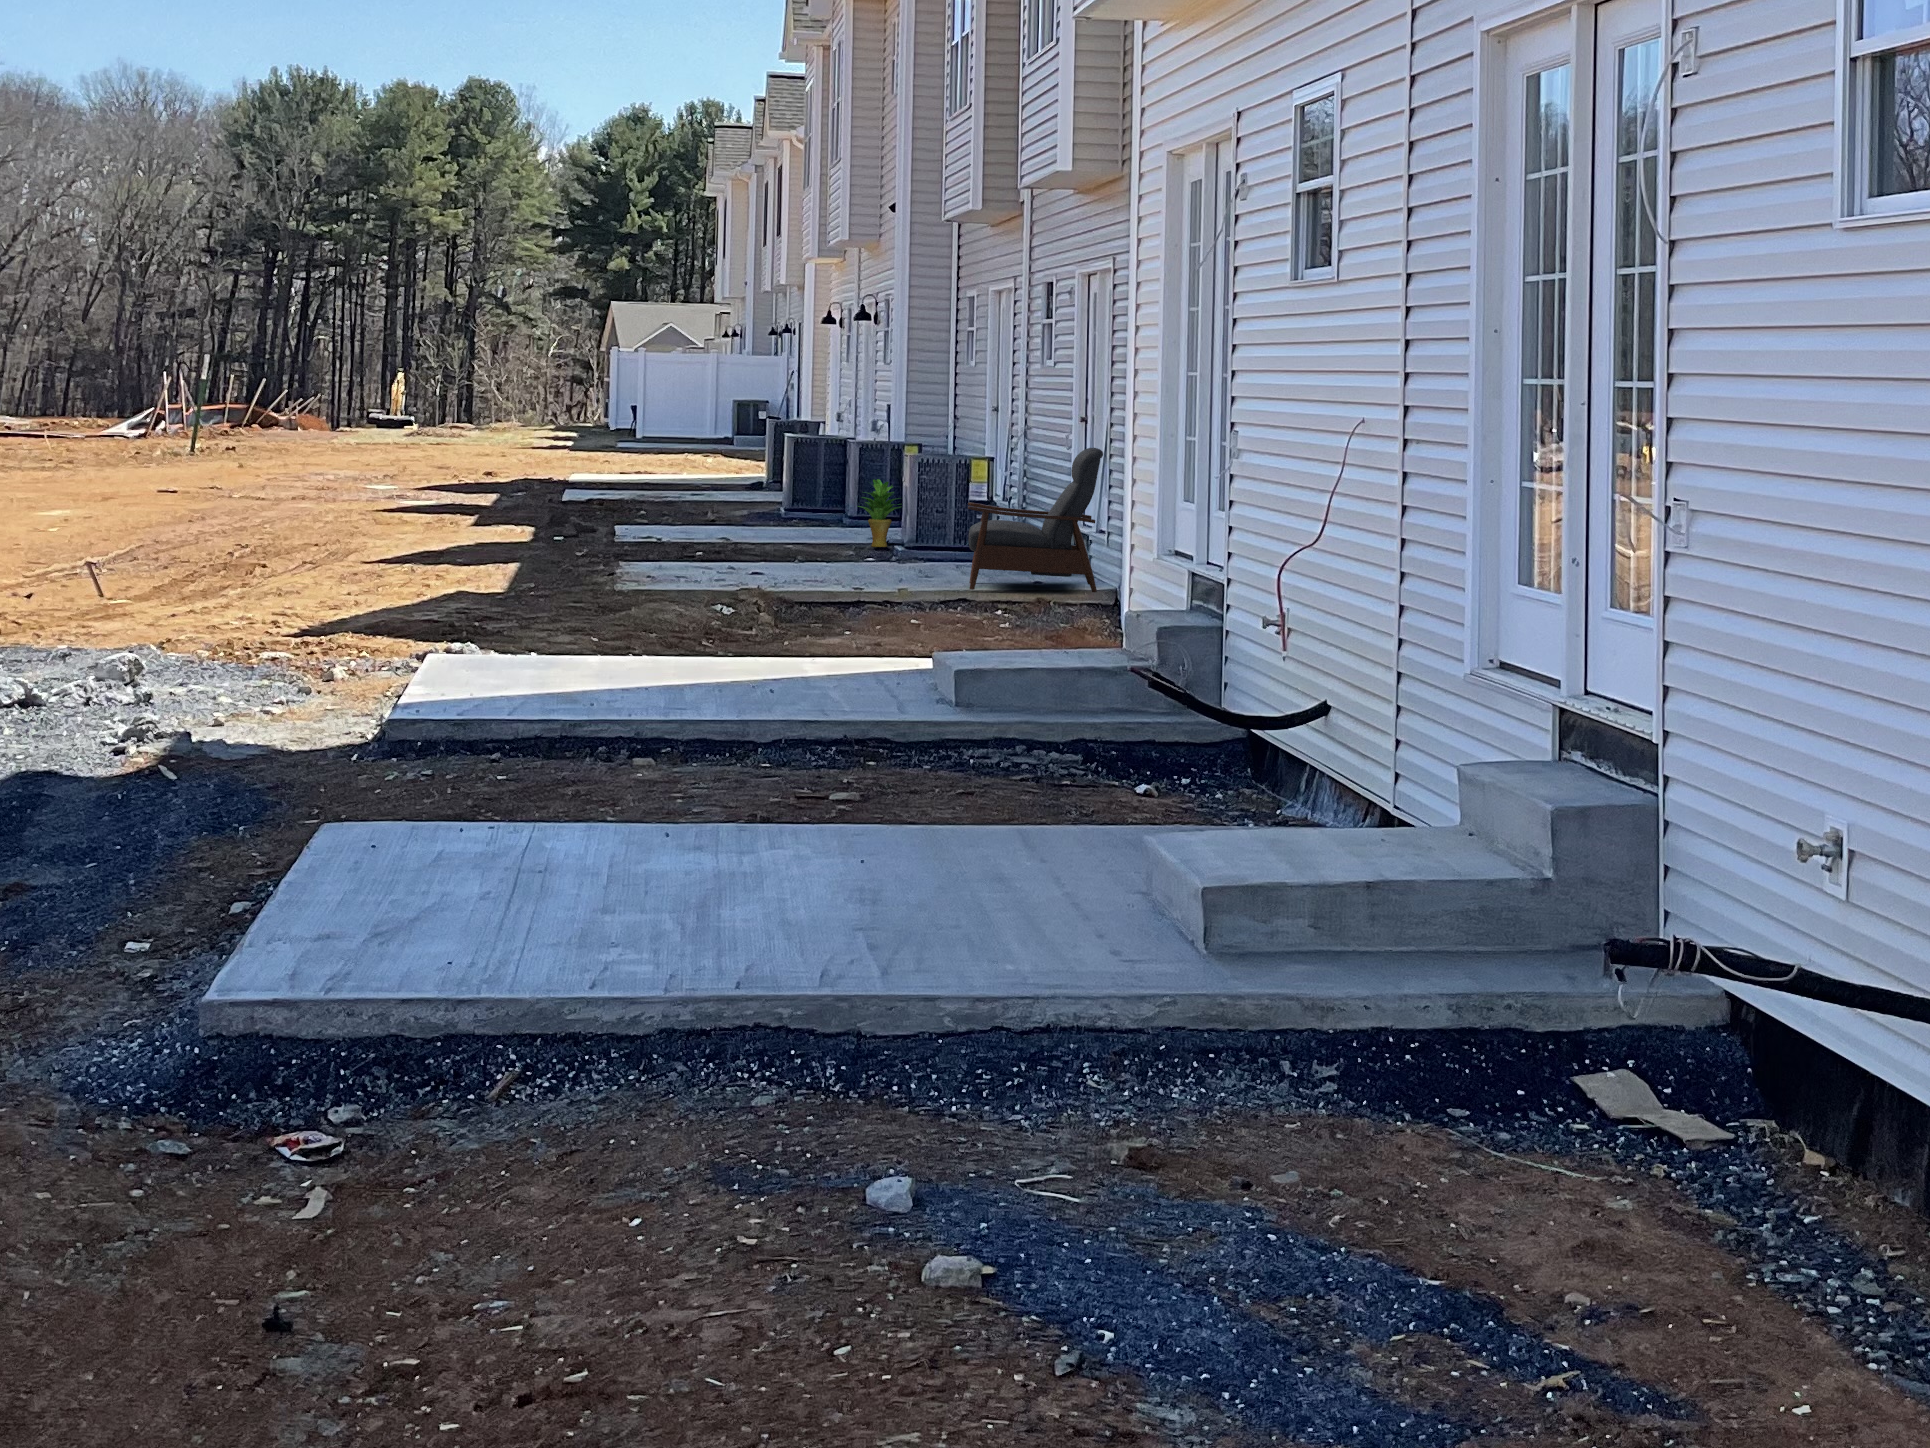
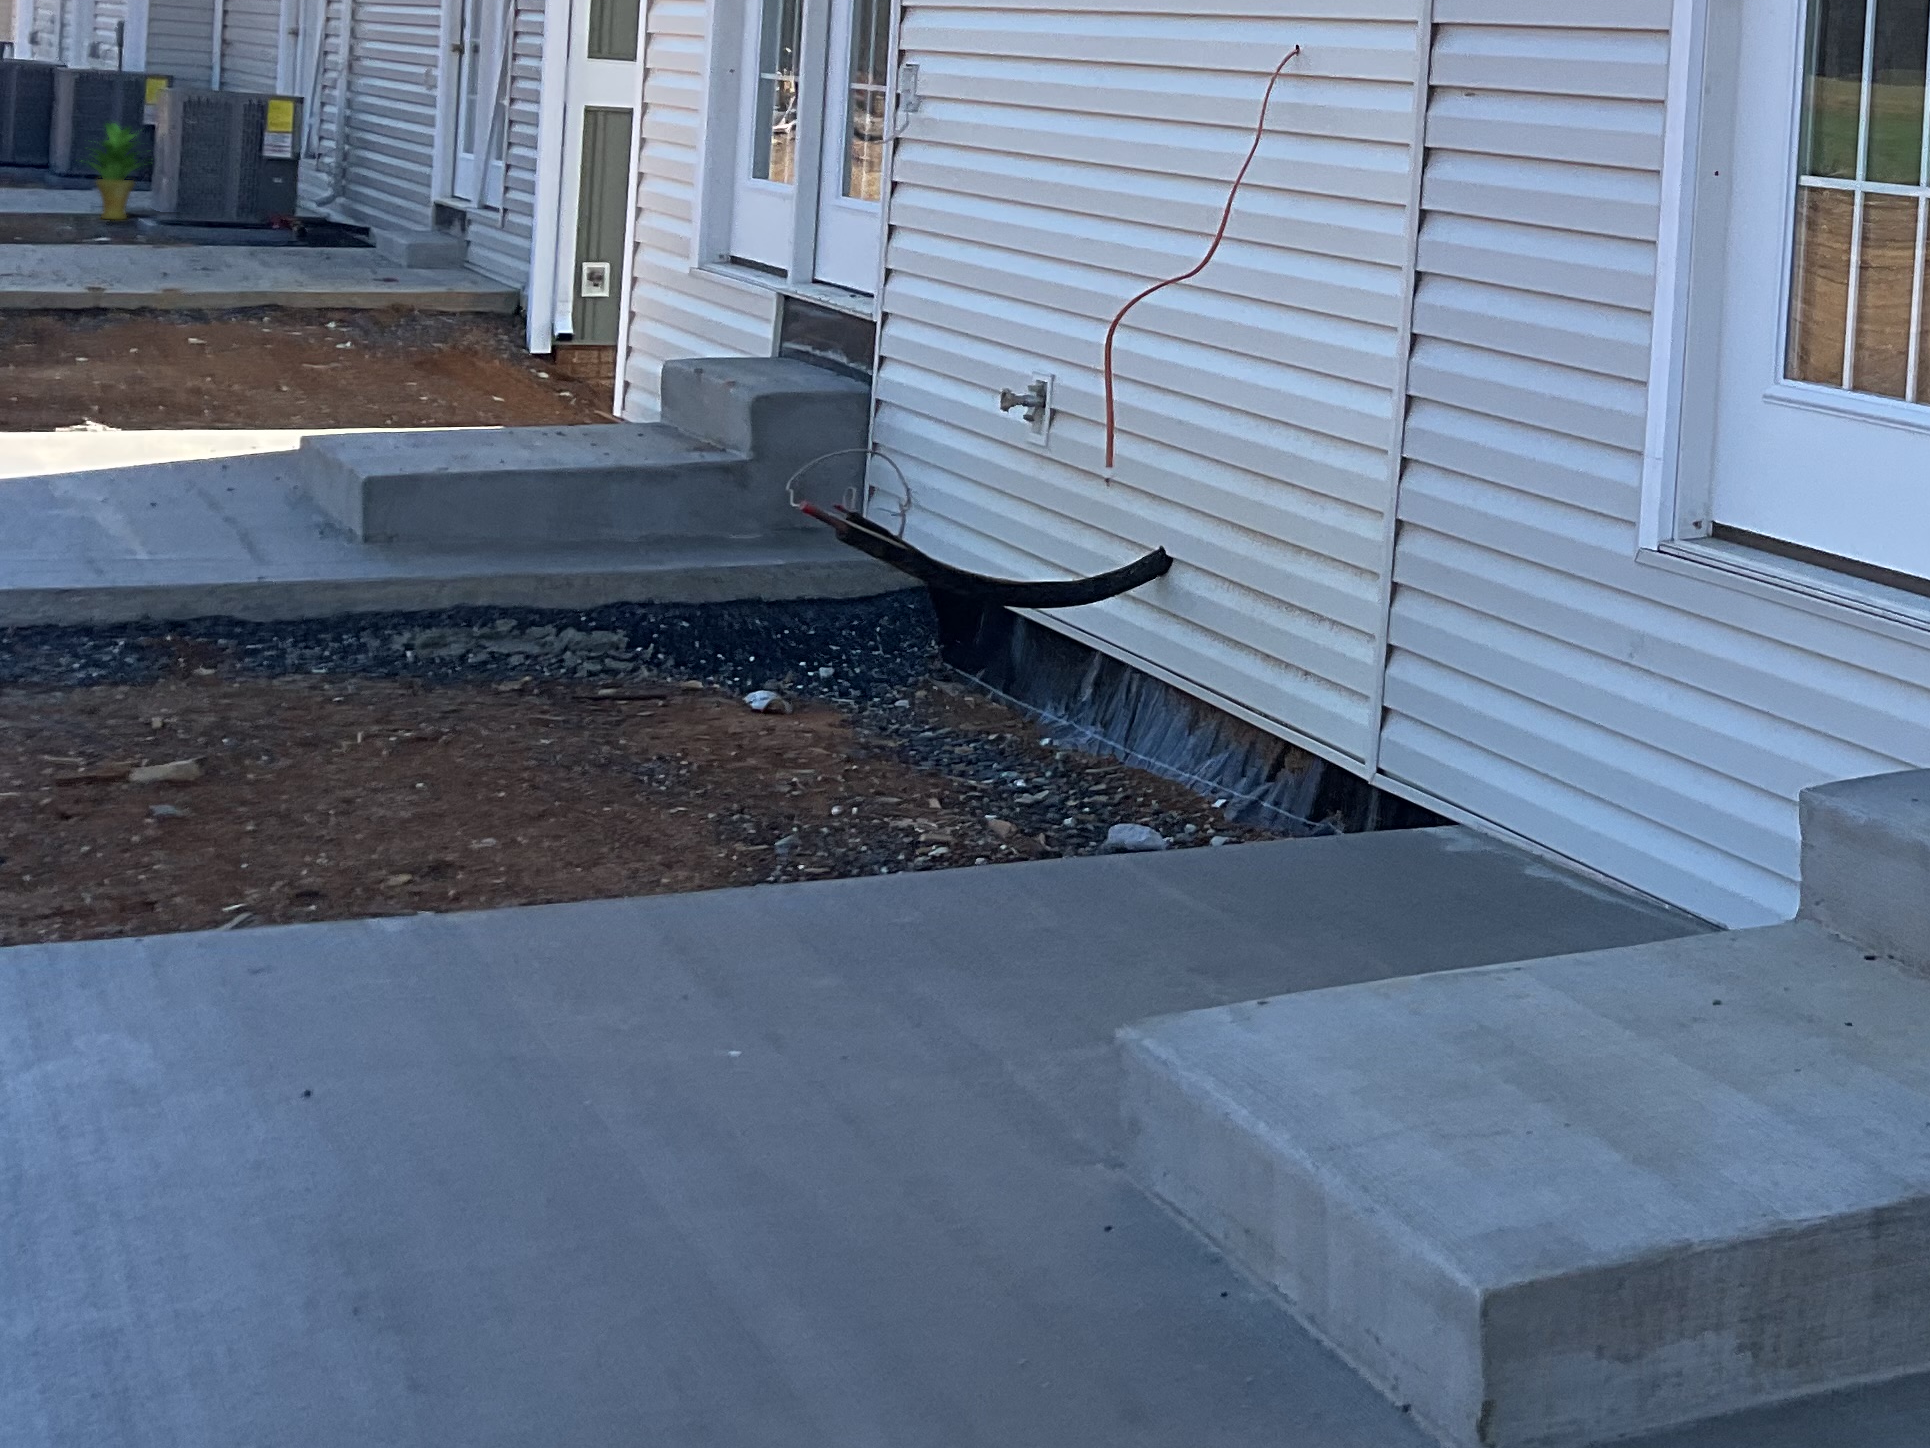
chair: present [968,448,1103,592] -> none [277,88,503,292]

